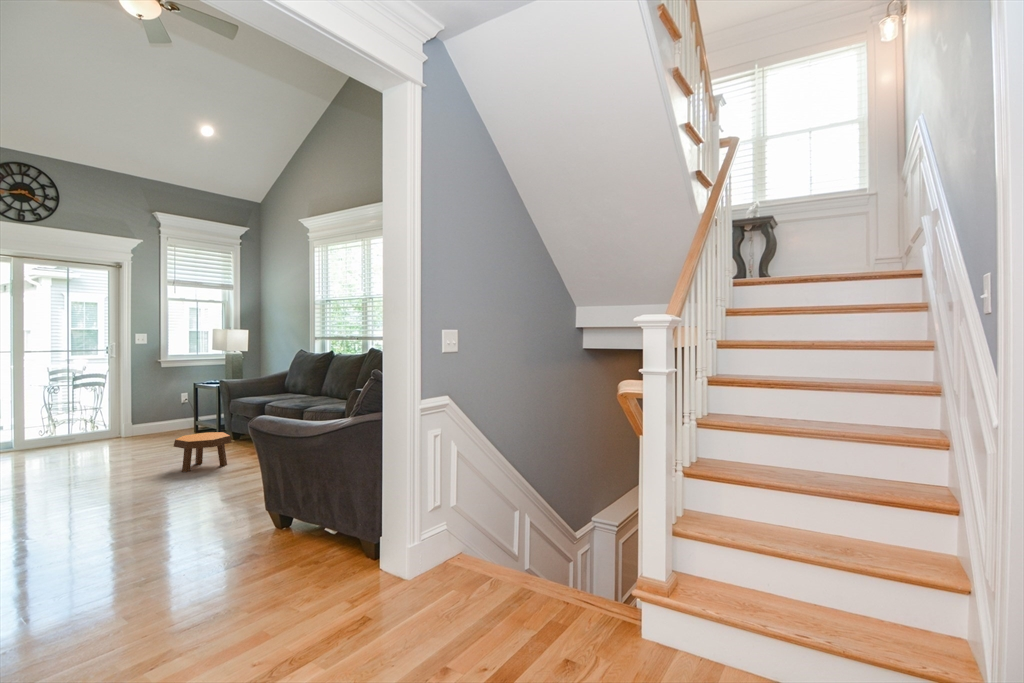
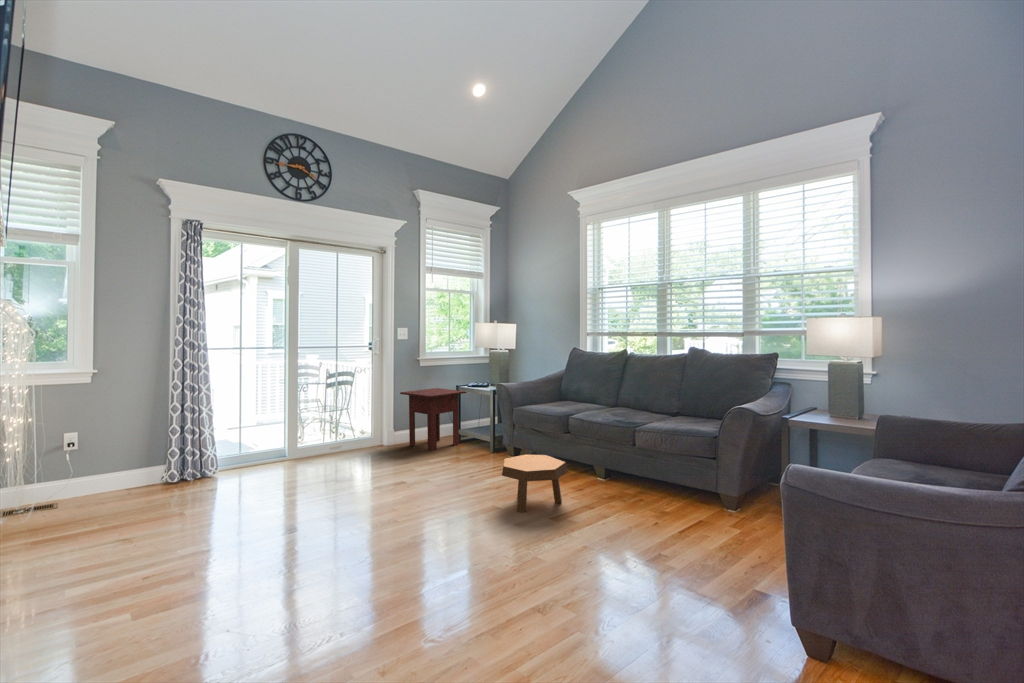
side table: none [135,386,201,439] -> present [400,388,467,451]

